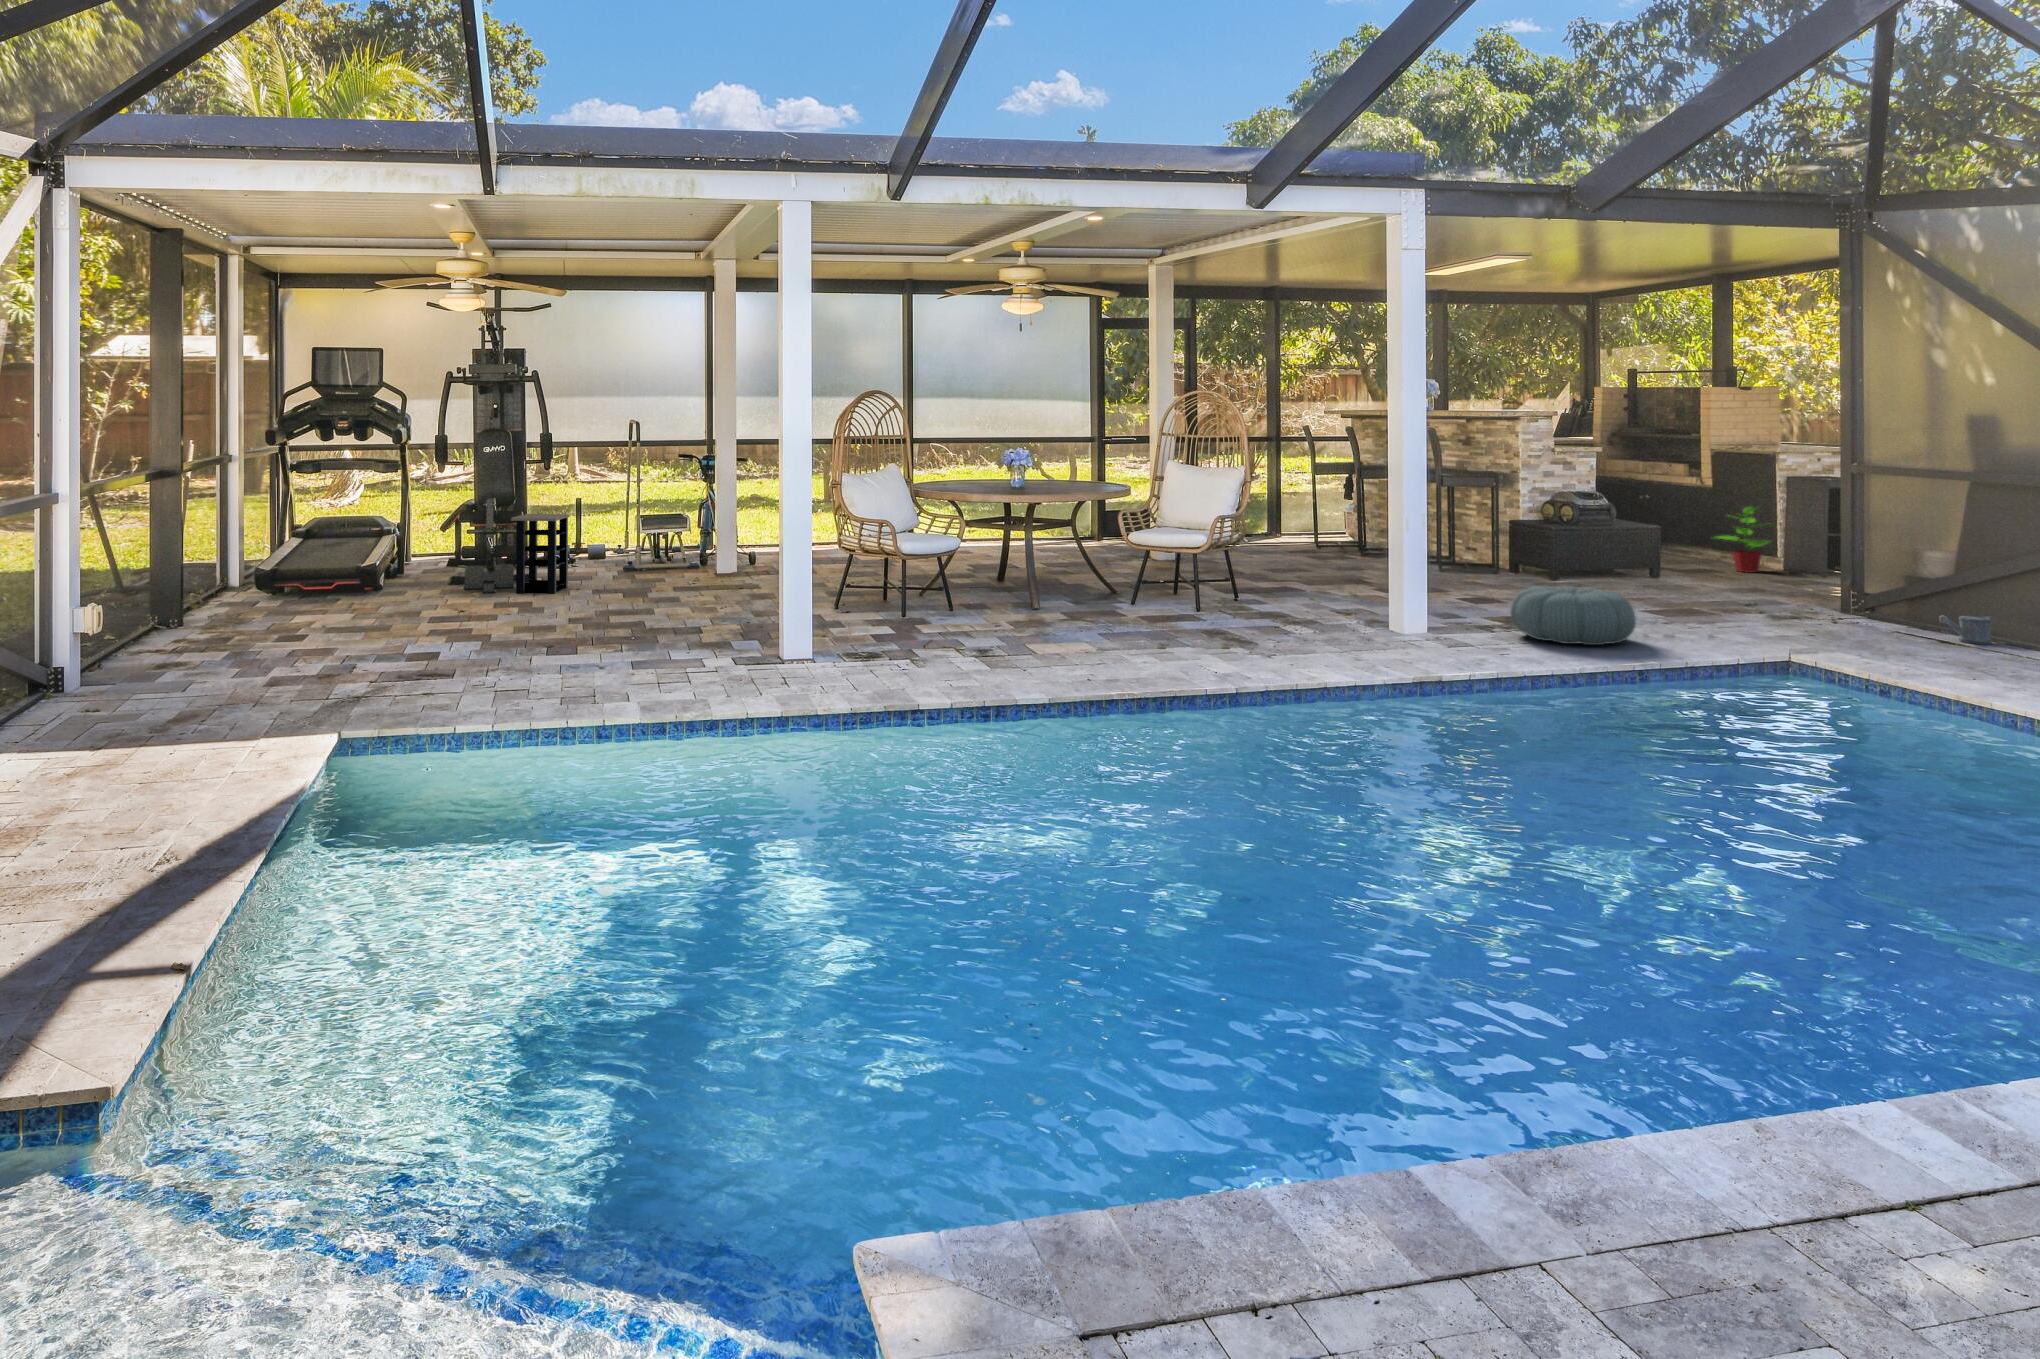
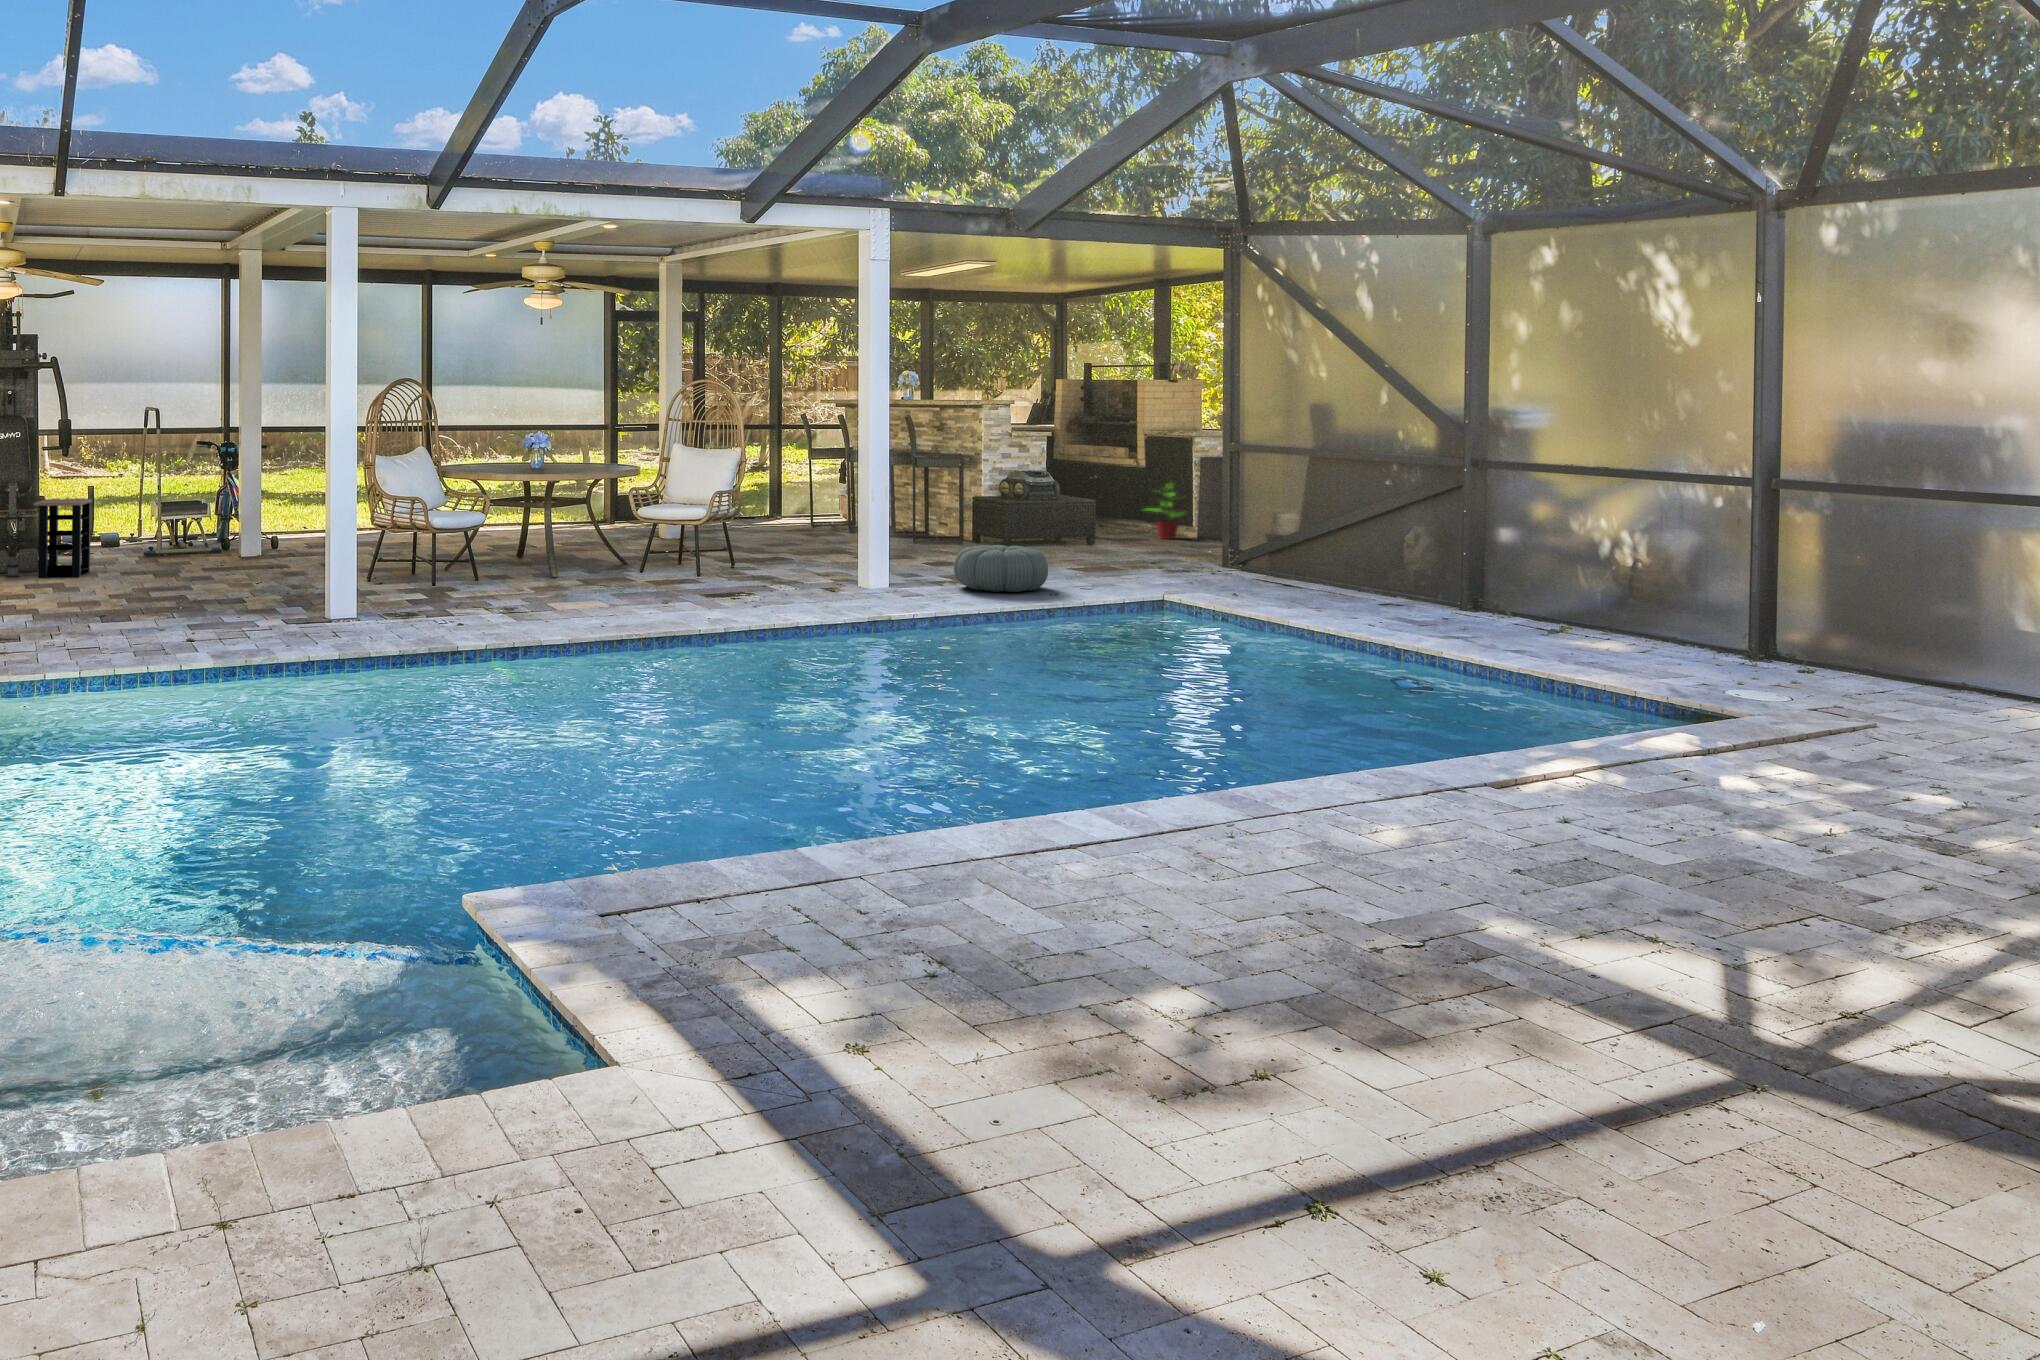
watering can: present [1939,615,1994,644] -> none [1273,562,1314,584]

